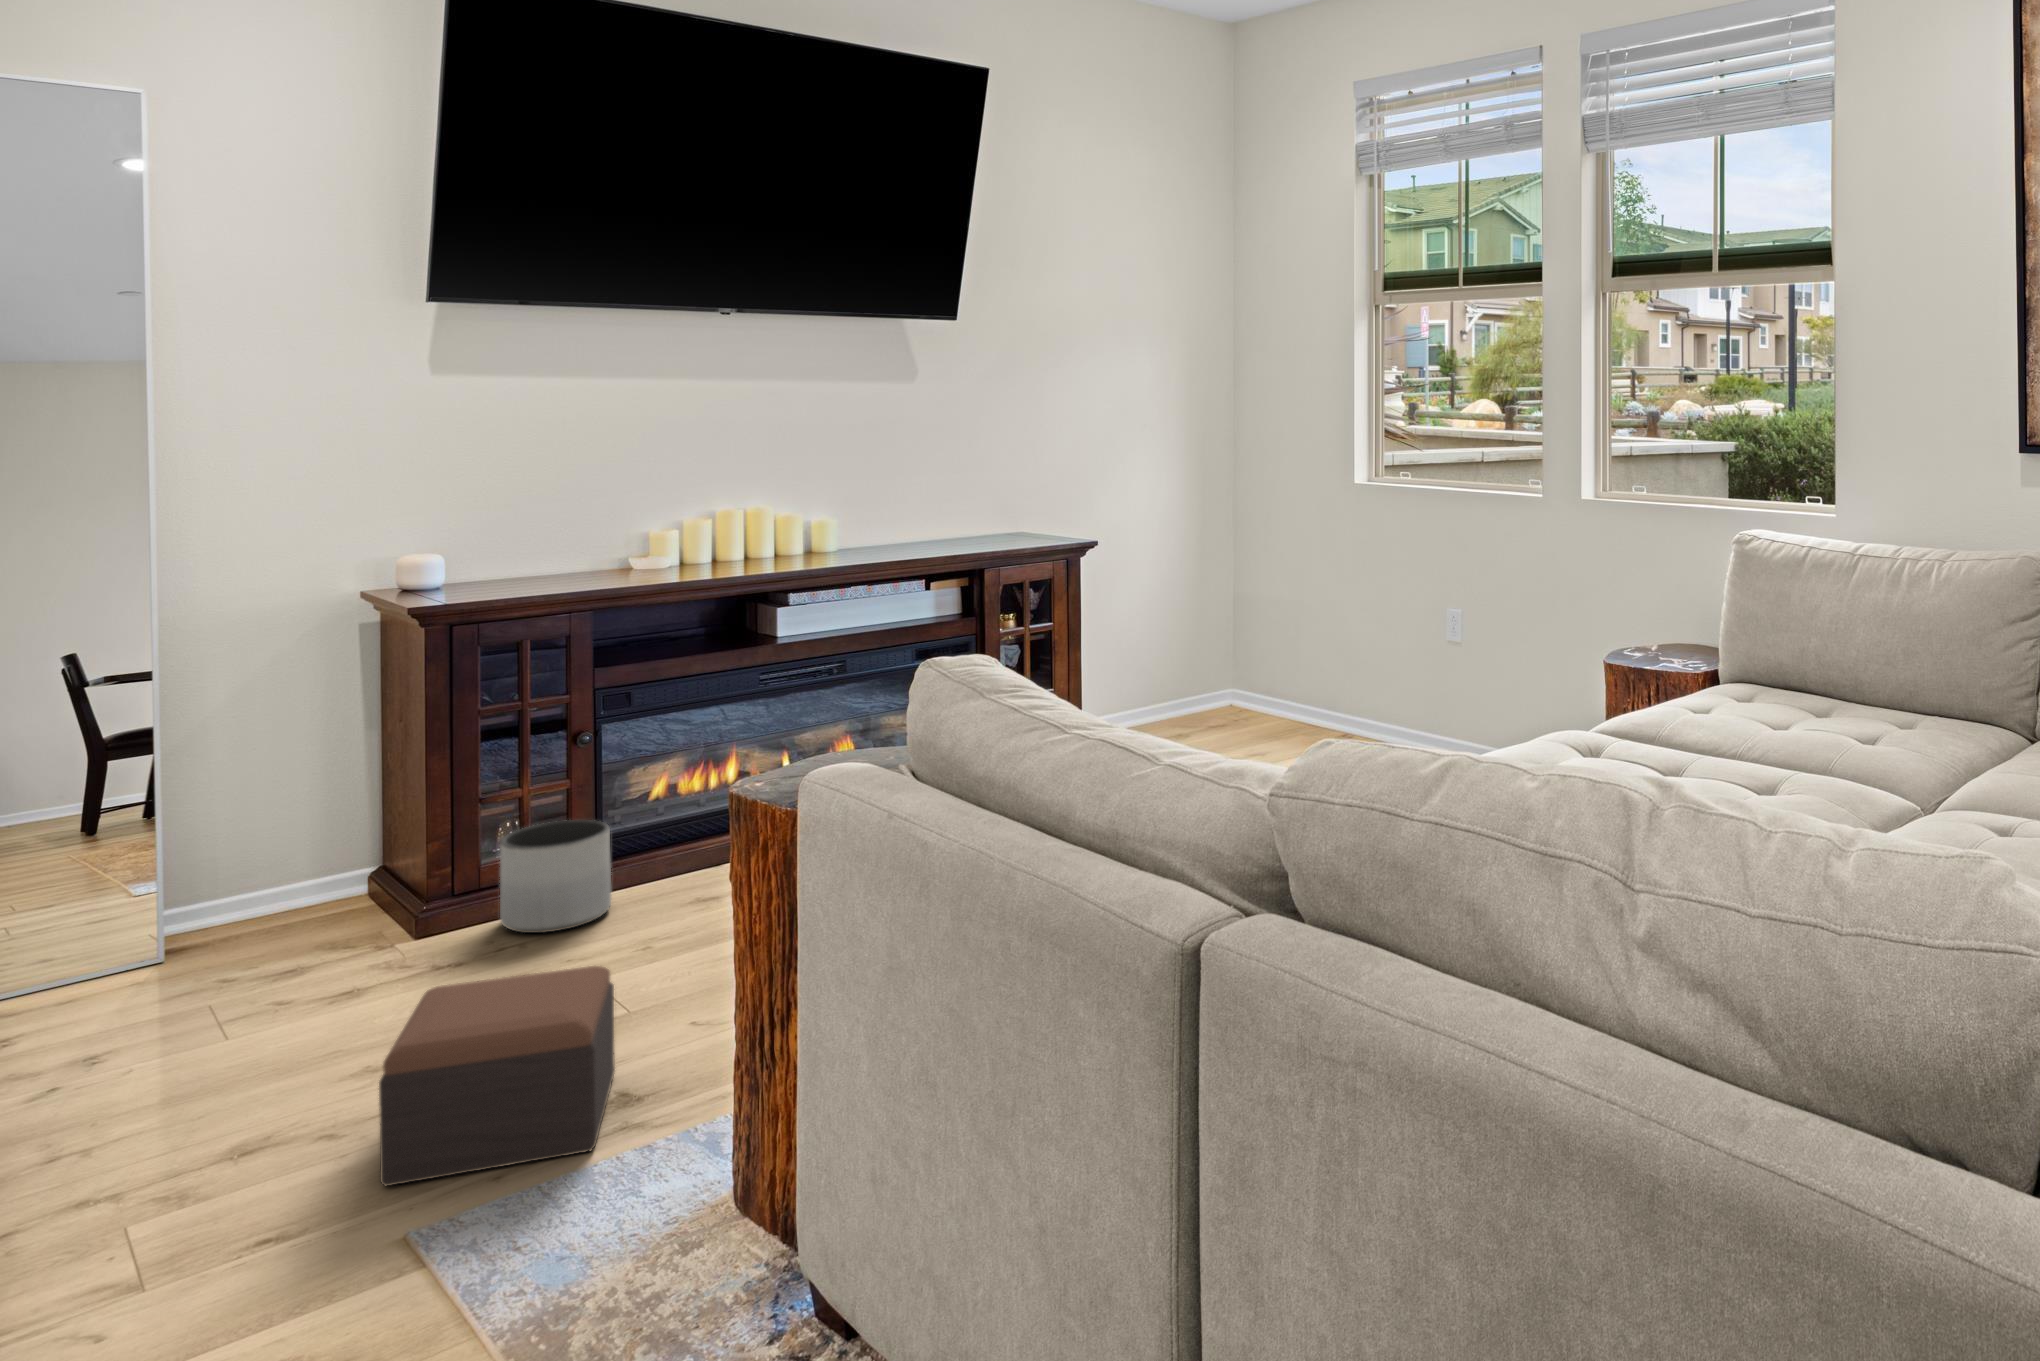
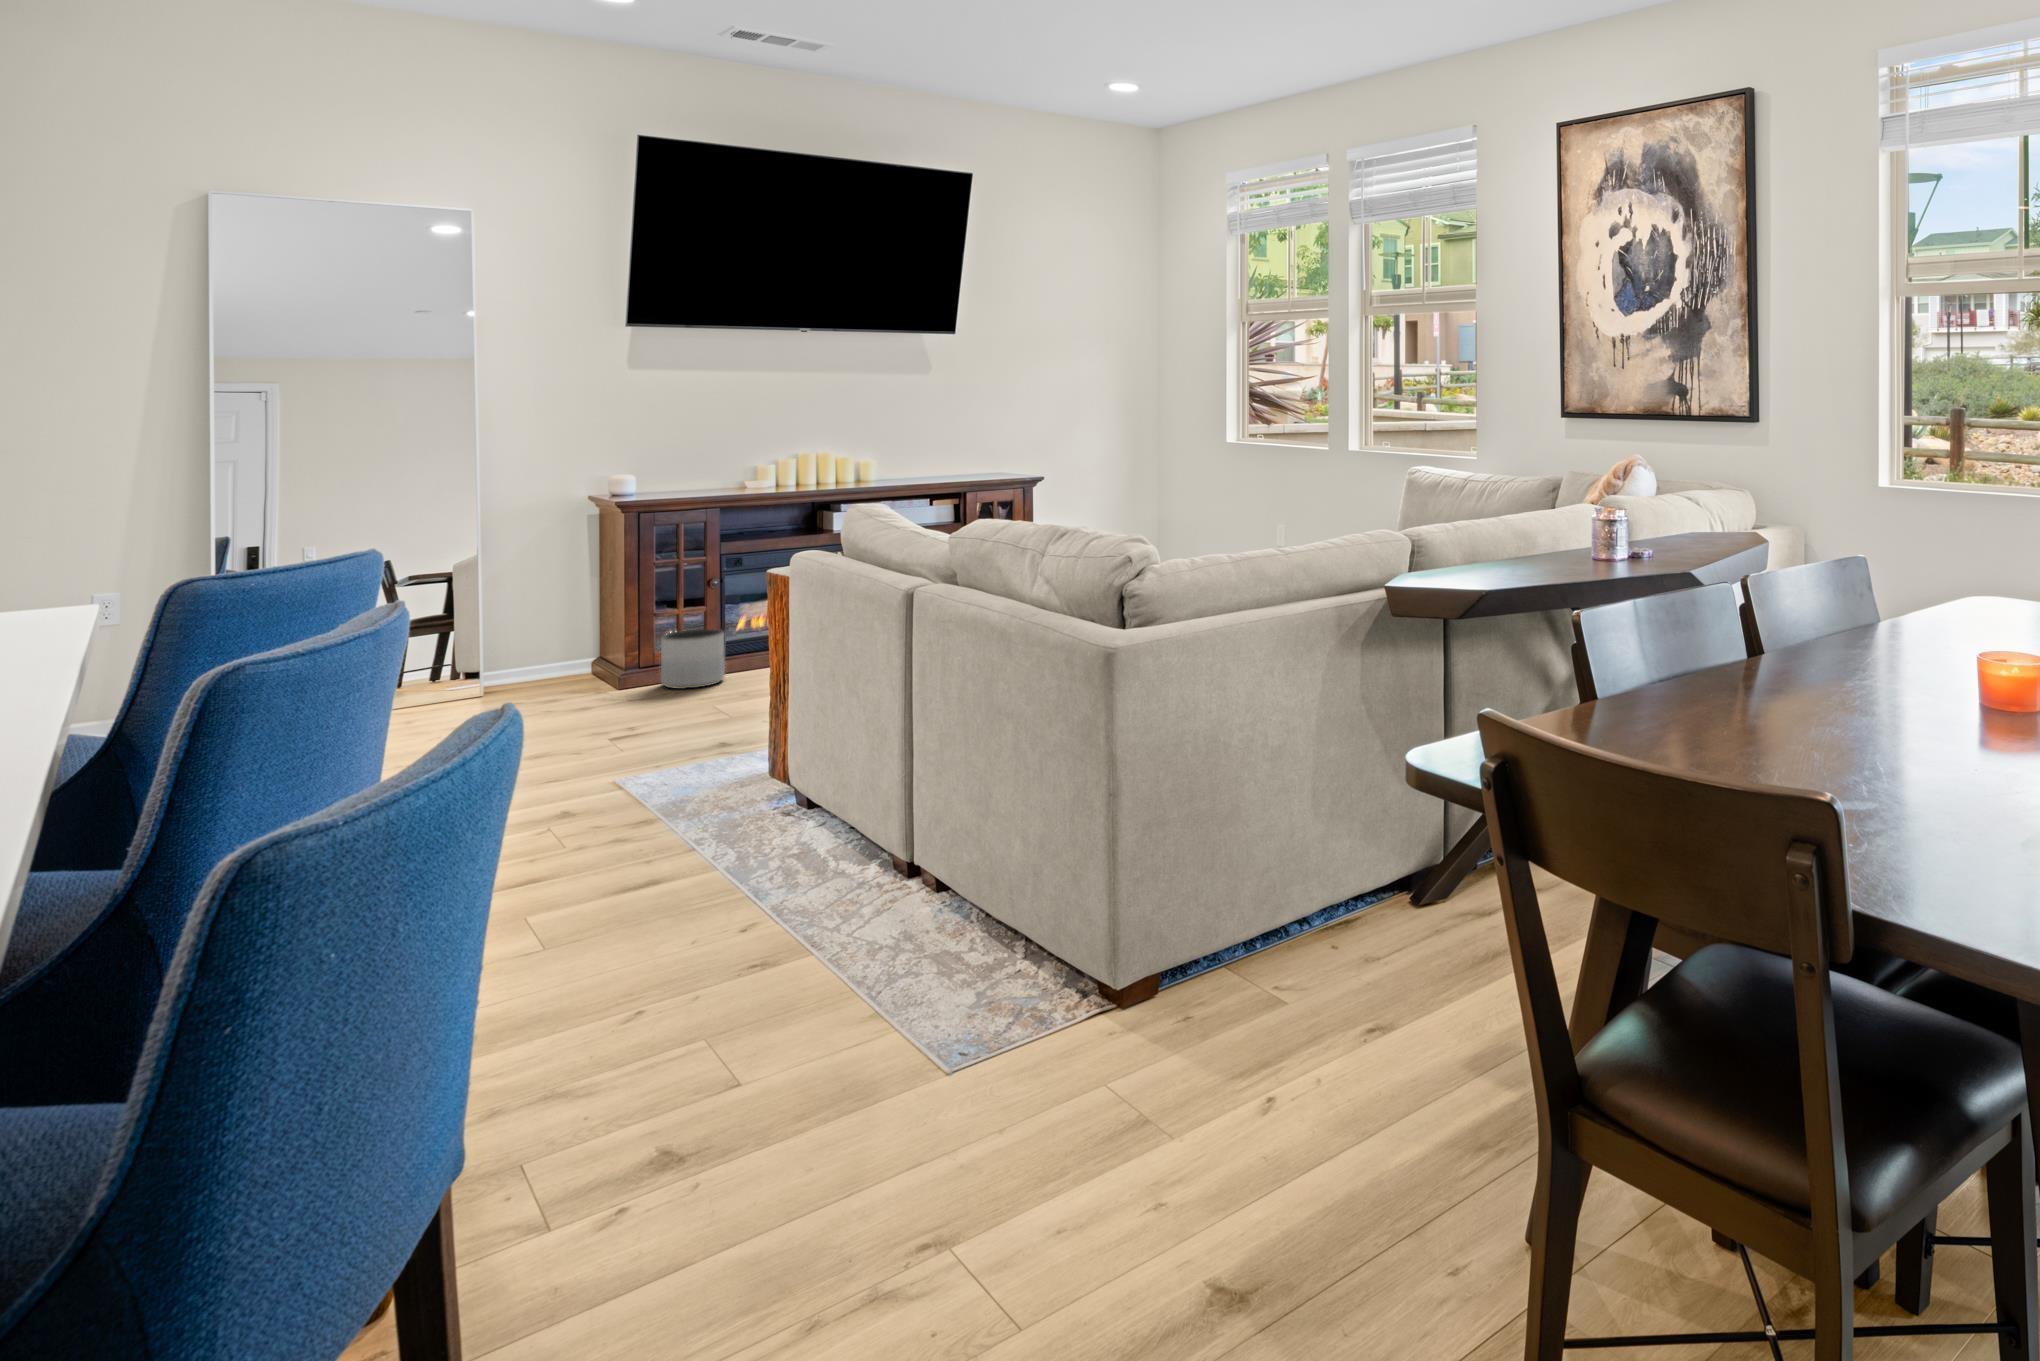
footstool: present [379,966,615,1186] -> none [580,679,705,771]

